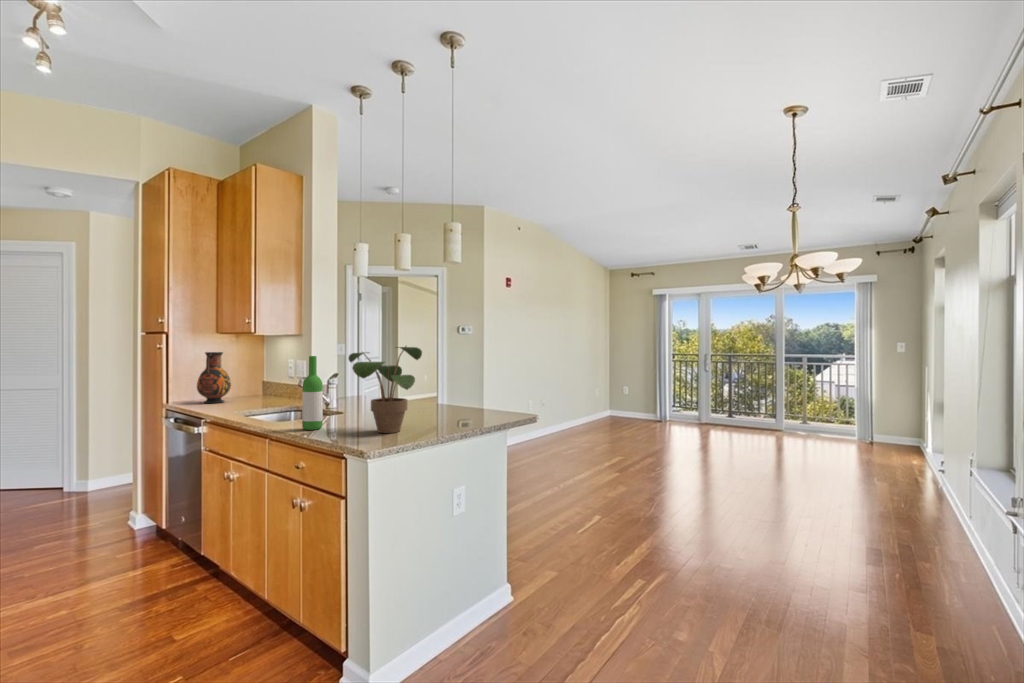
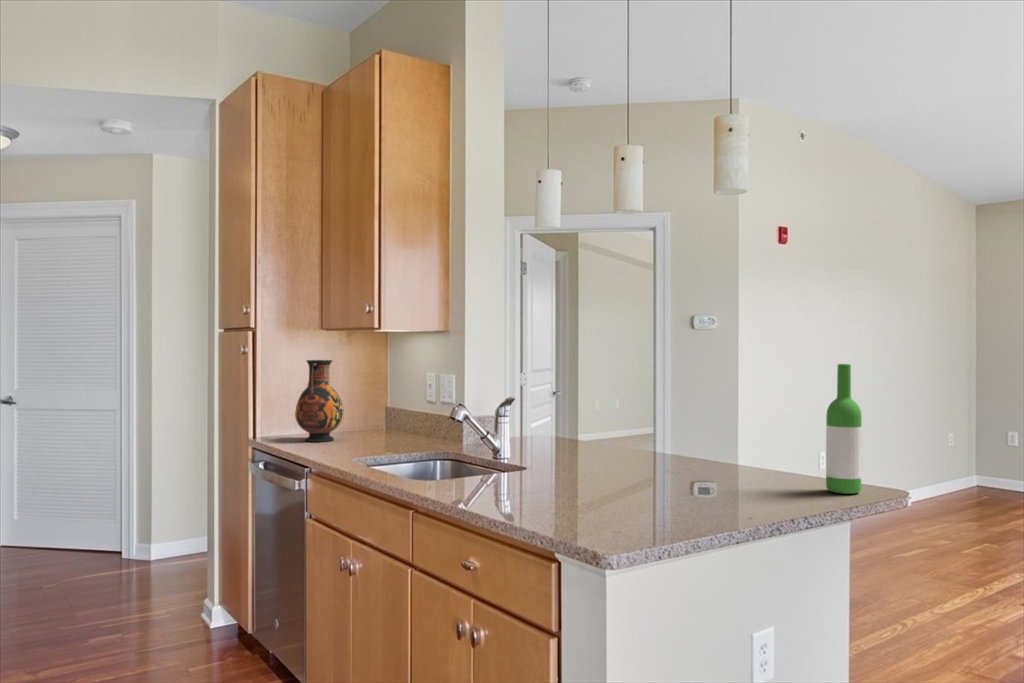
potted plant: present [349,346,422,433] -> none [551,351,685,516]
wine bottle: present [302,356,323,430] -> present [826,364,862,494]

